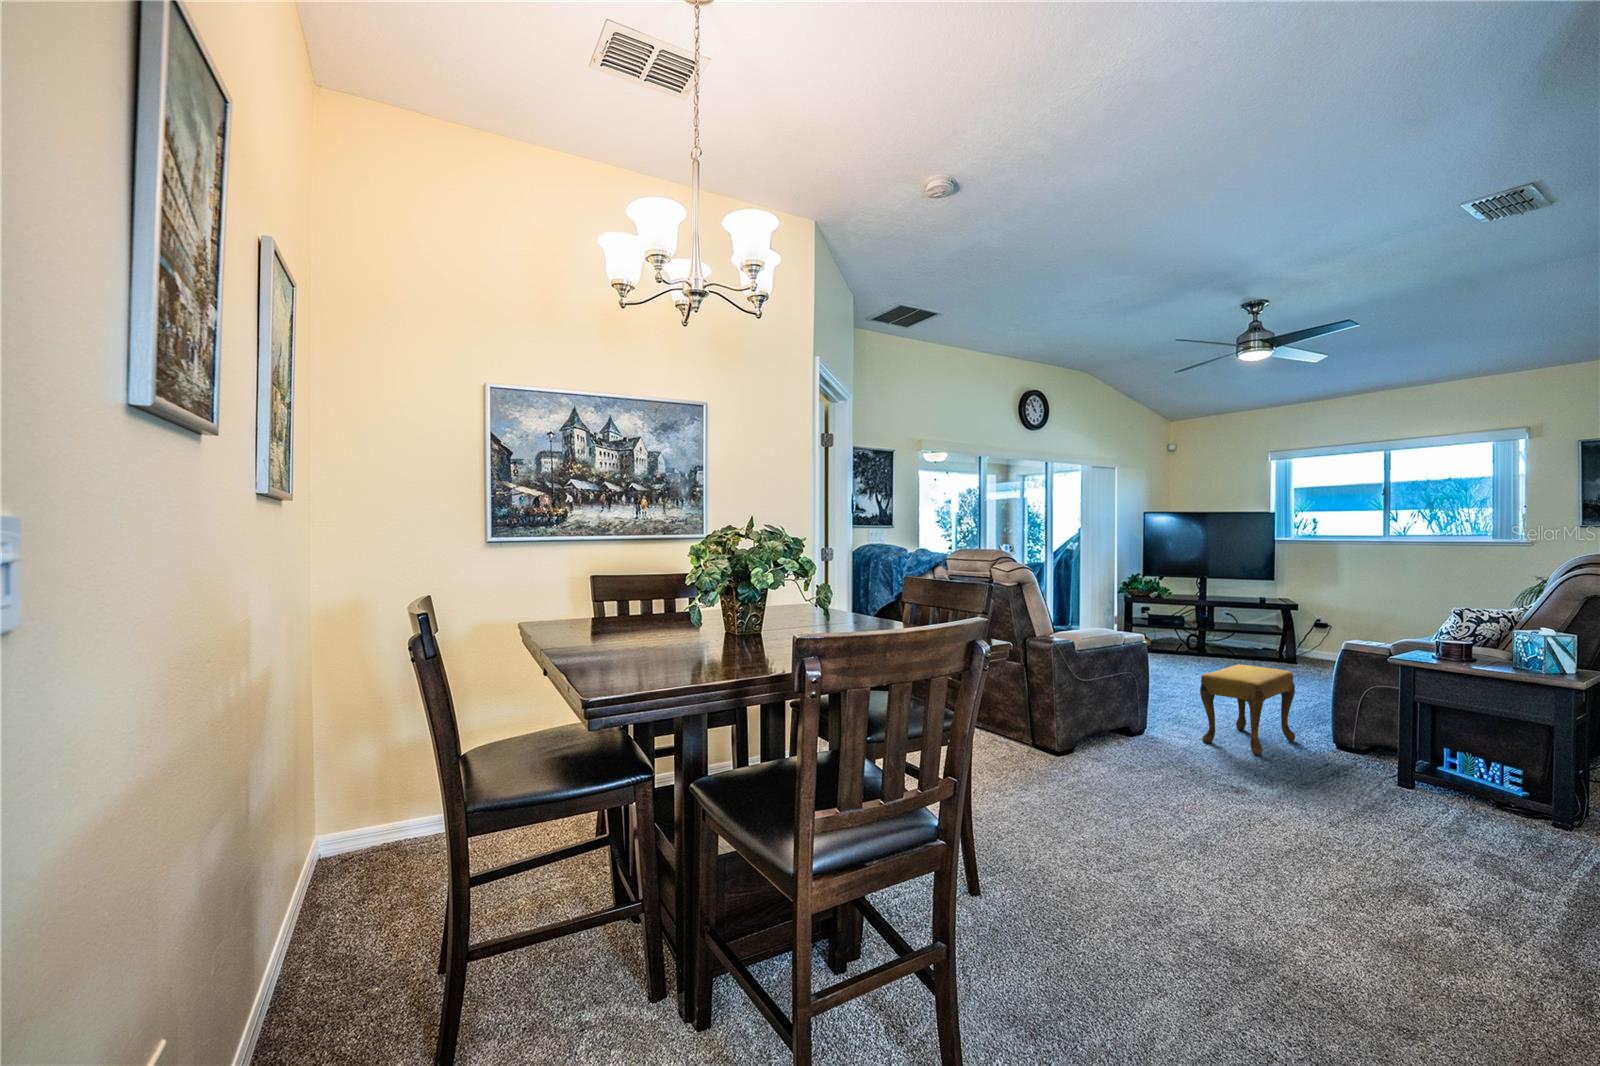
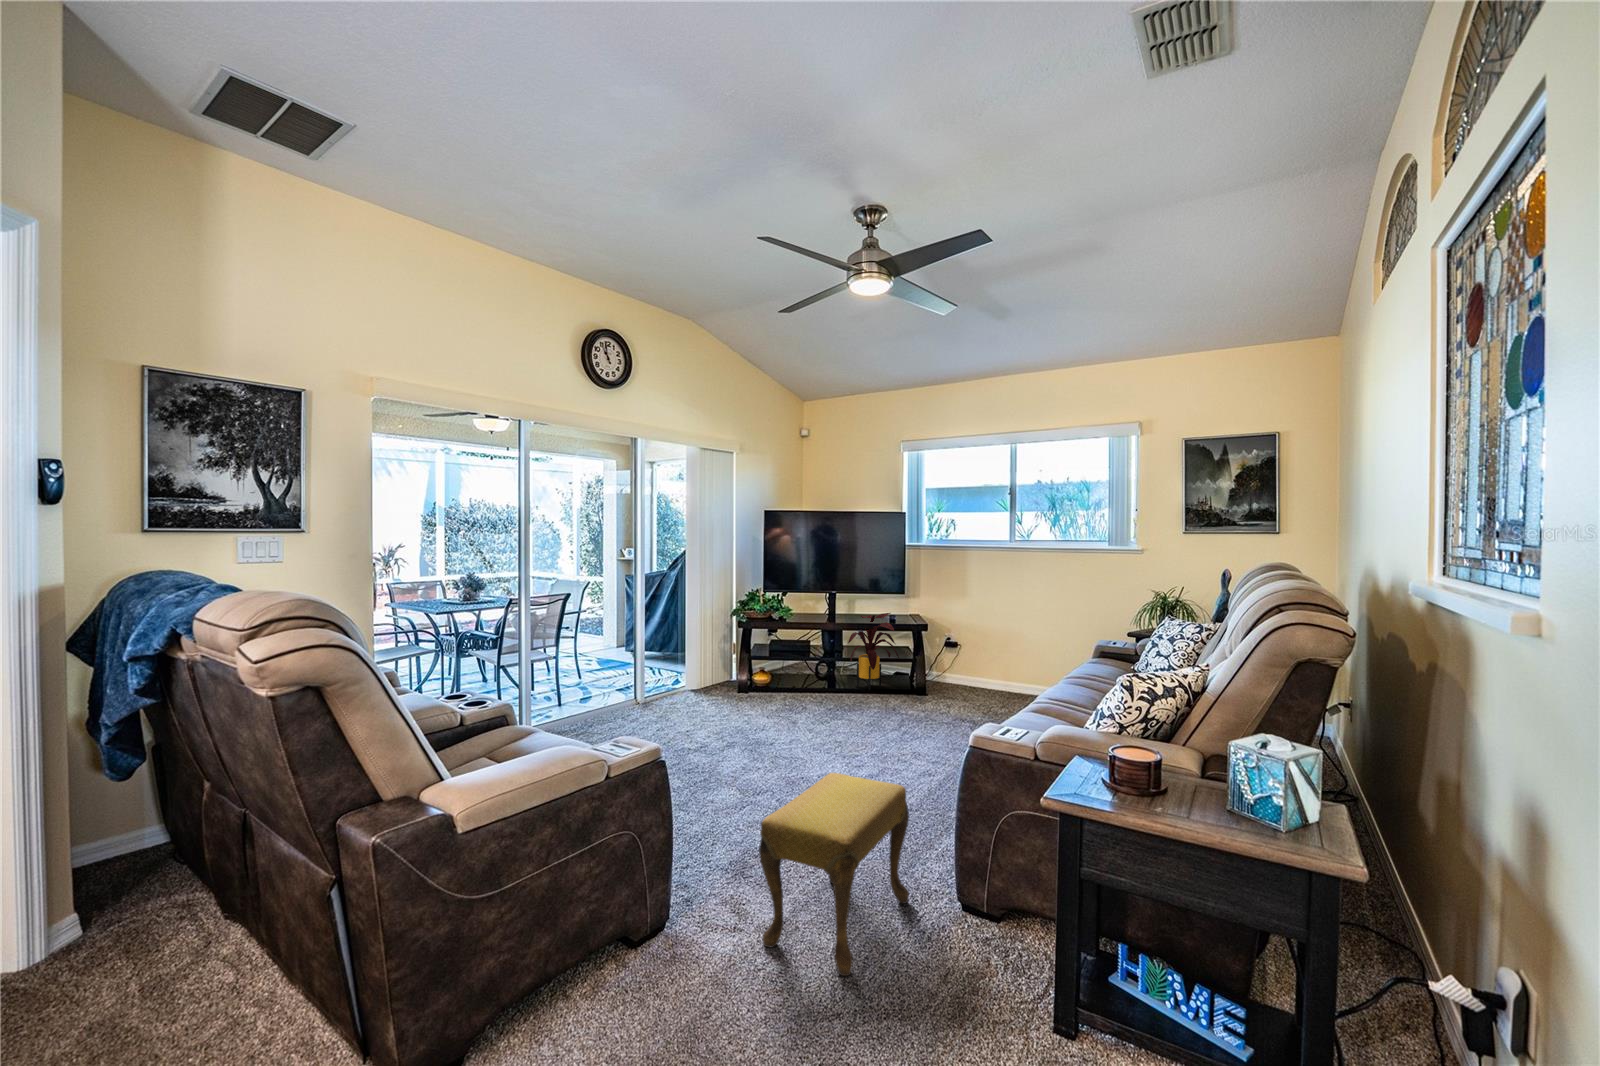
house plant: none [1209,595,1270,656] -> present [848,613,899,690]

